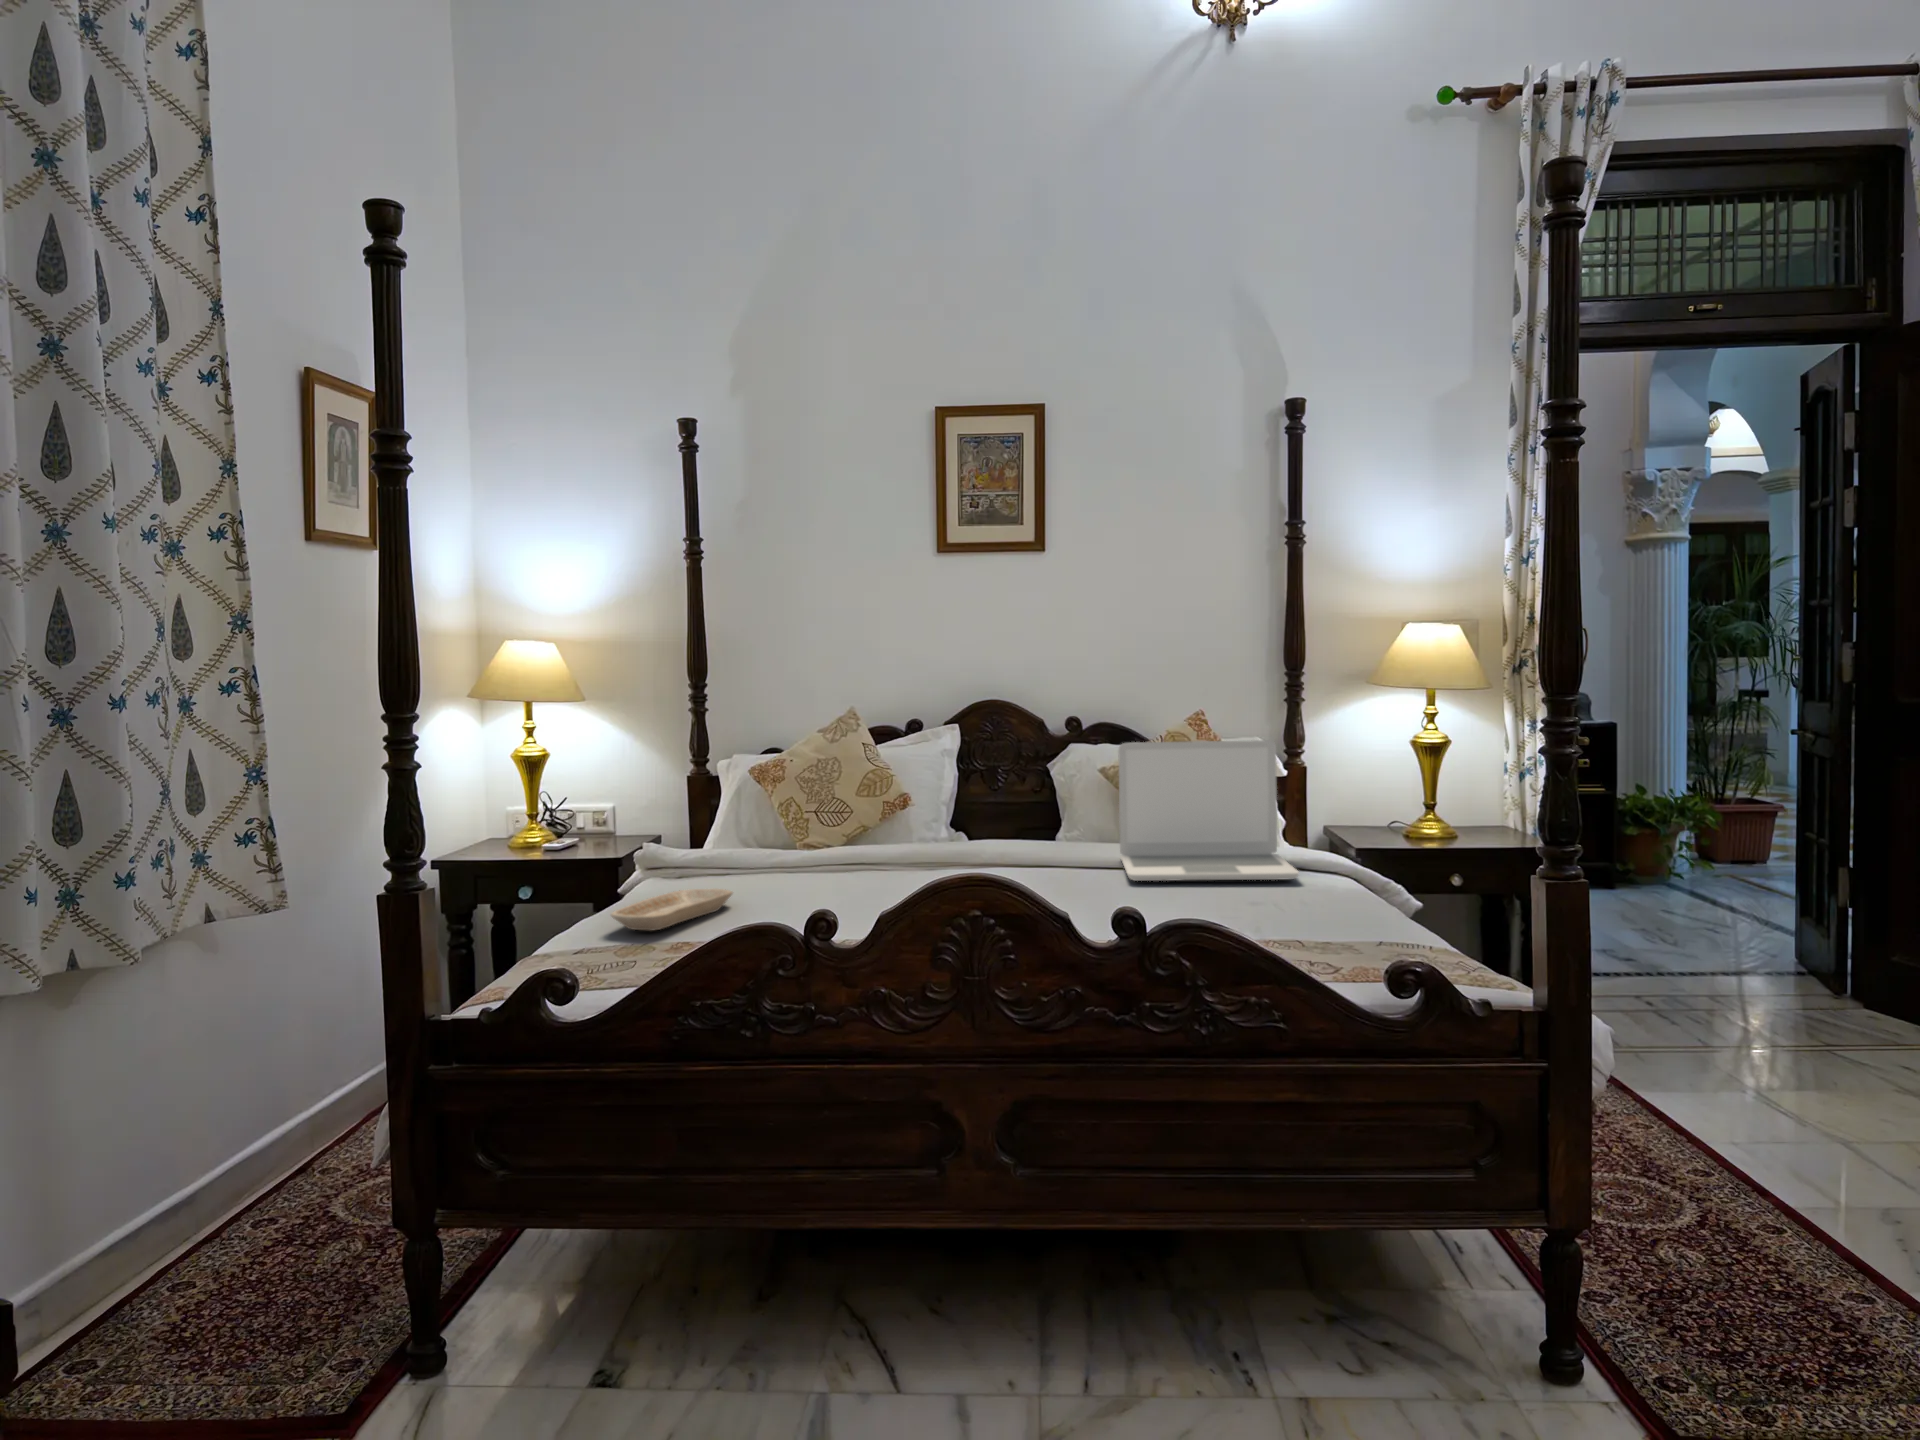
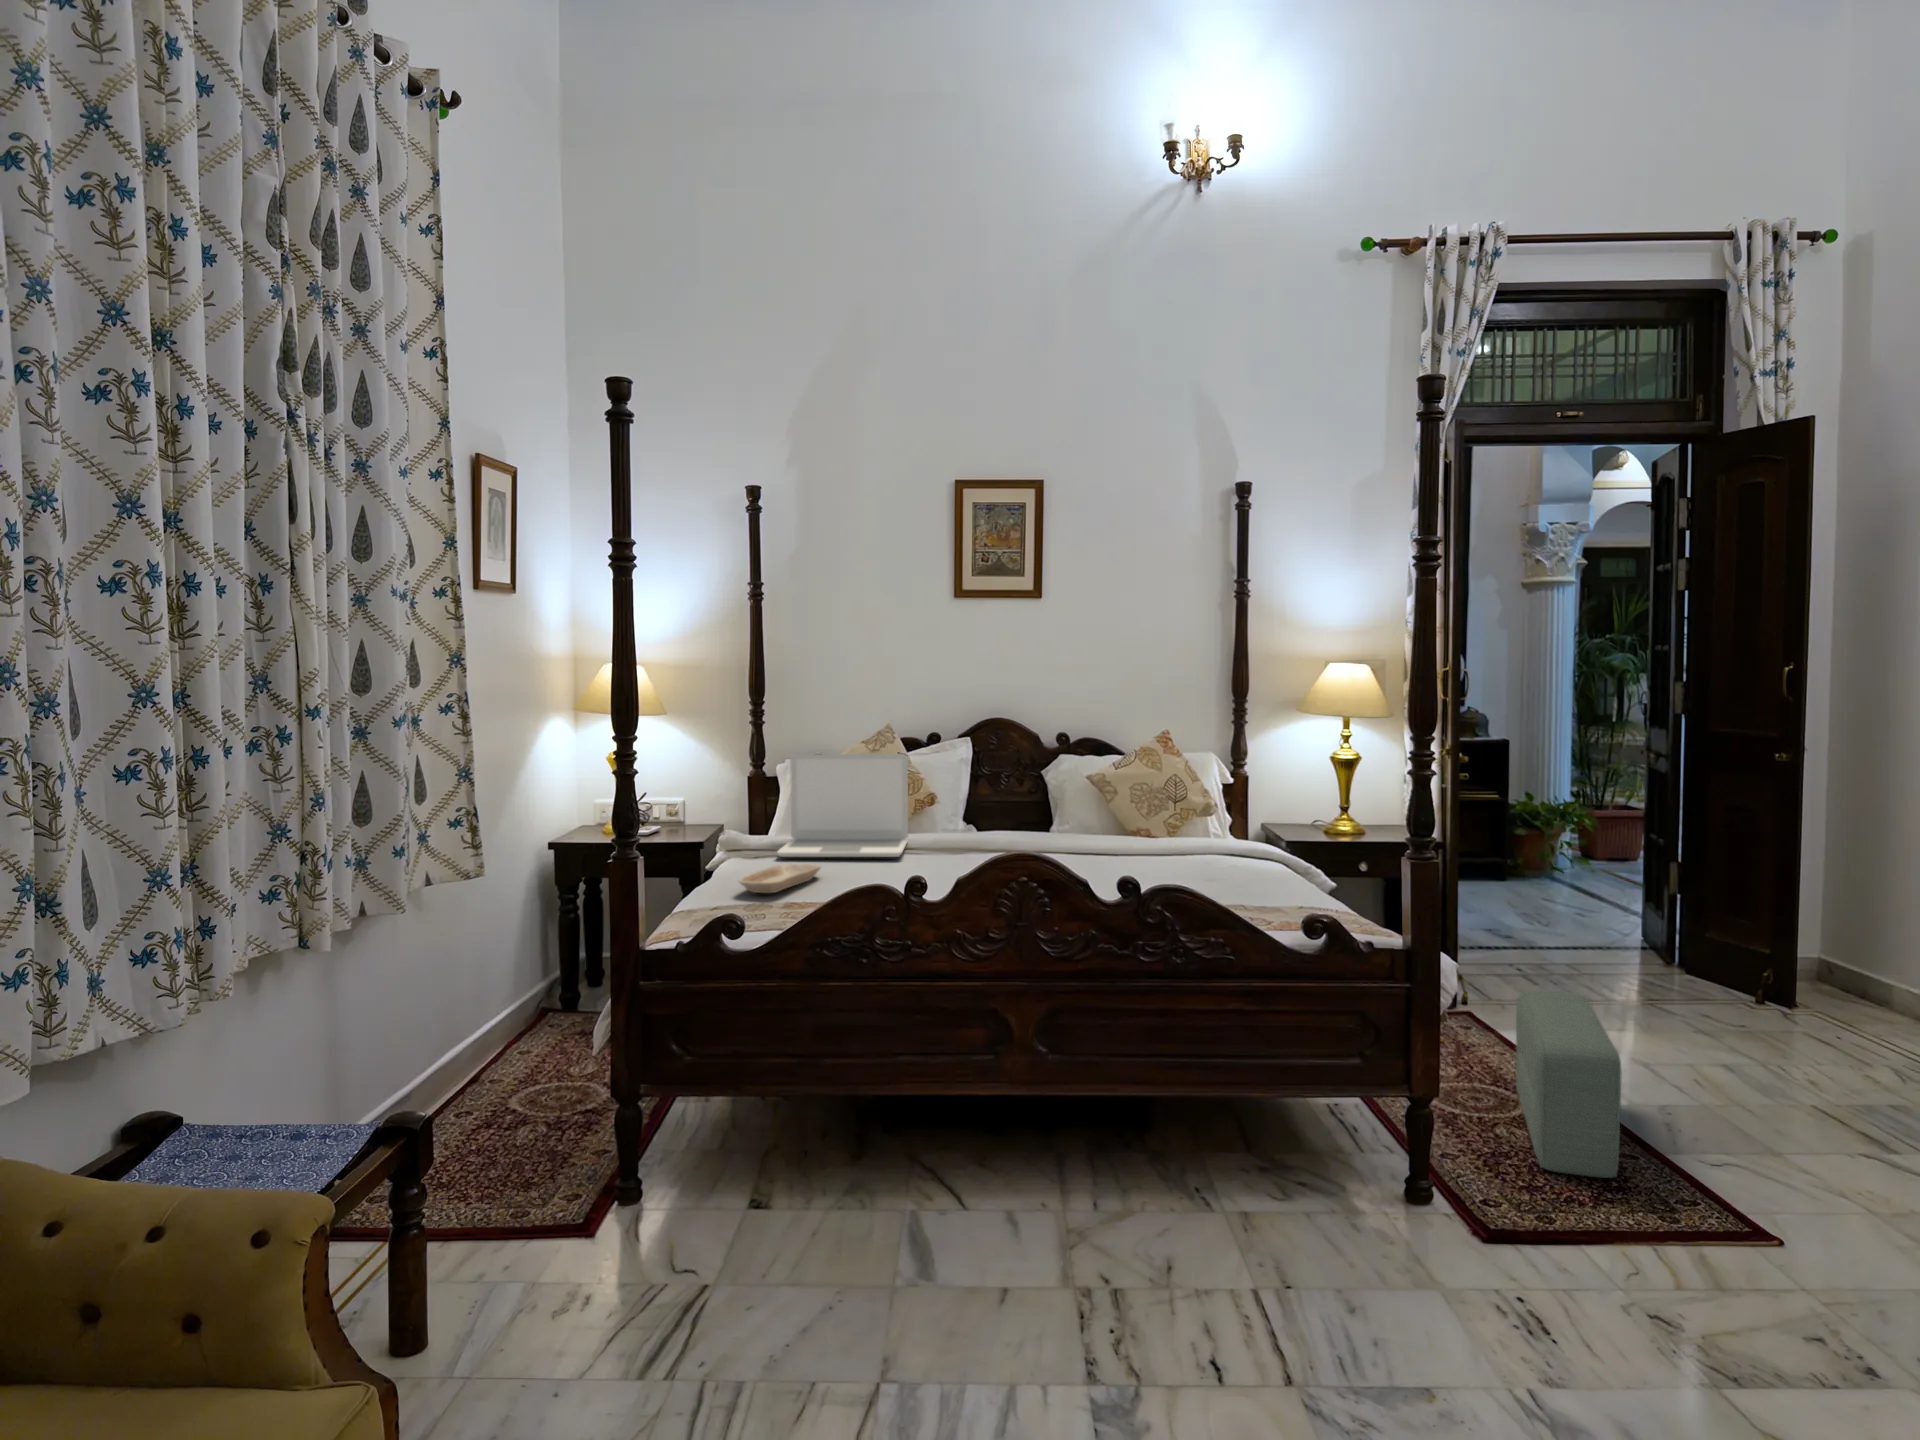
laptop: present [1118,740,1299,881] -> present [777,753,908,857]
pouf: none [1677,1050,1854,1336] -> present [1516,990,1621,1178]

